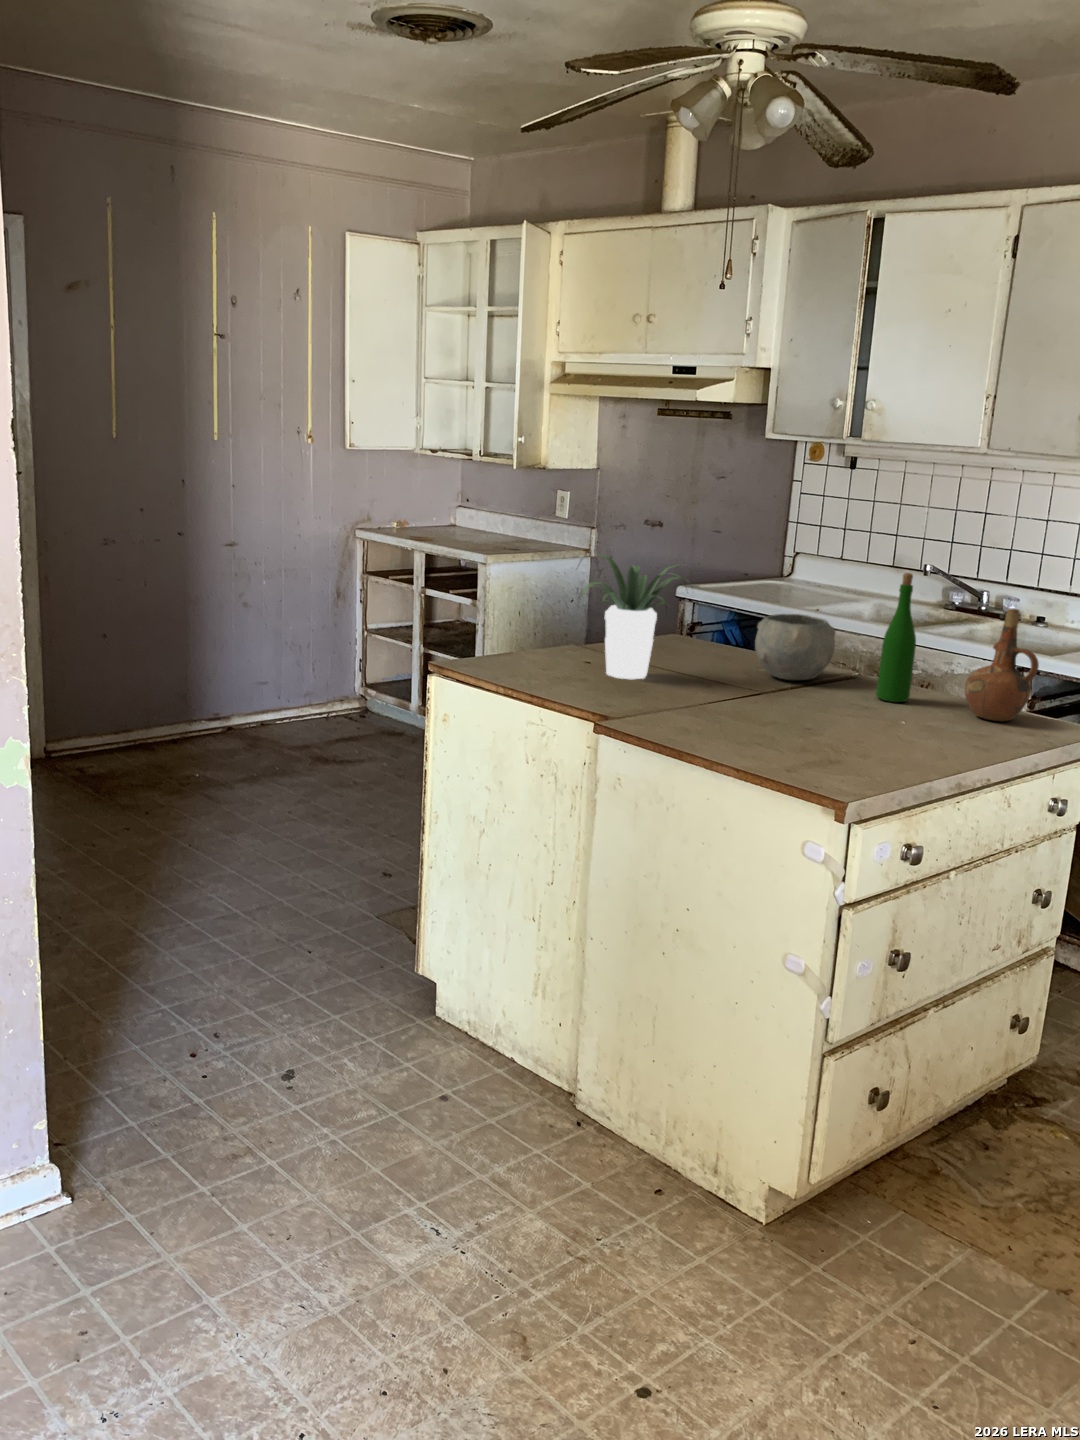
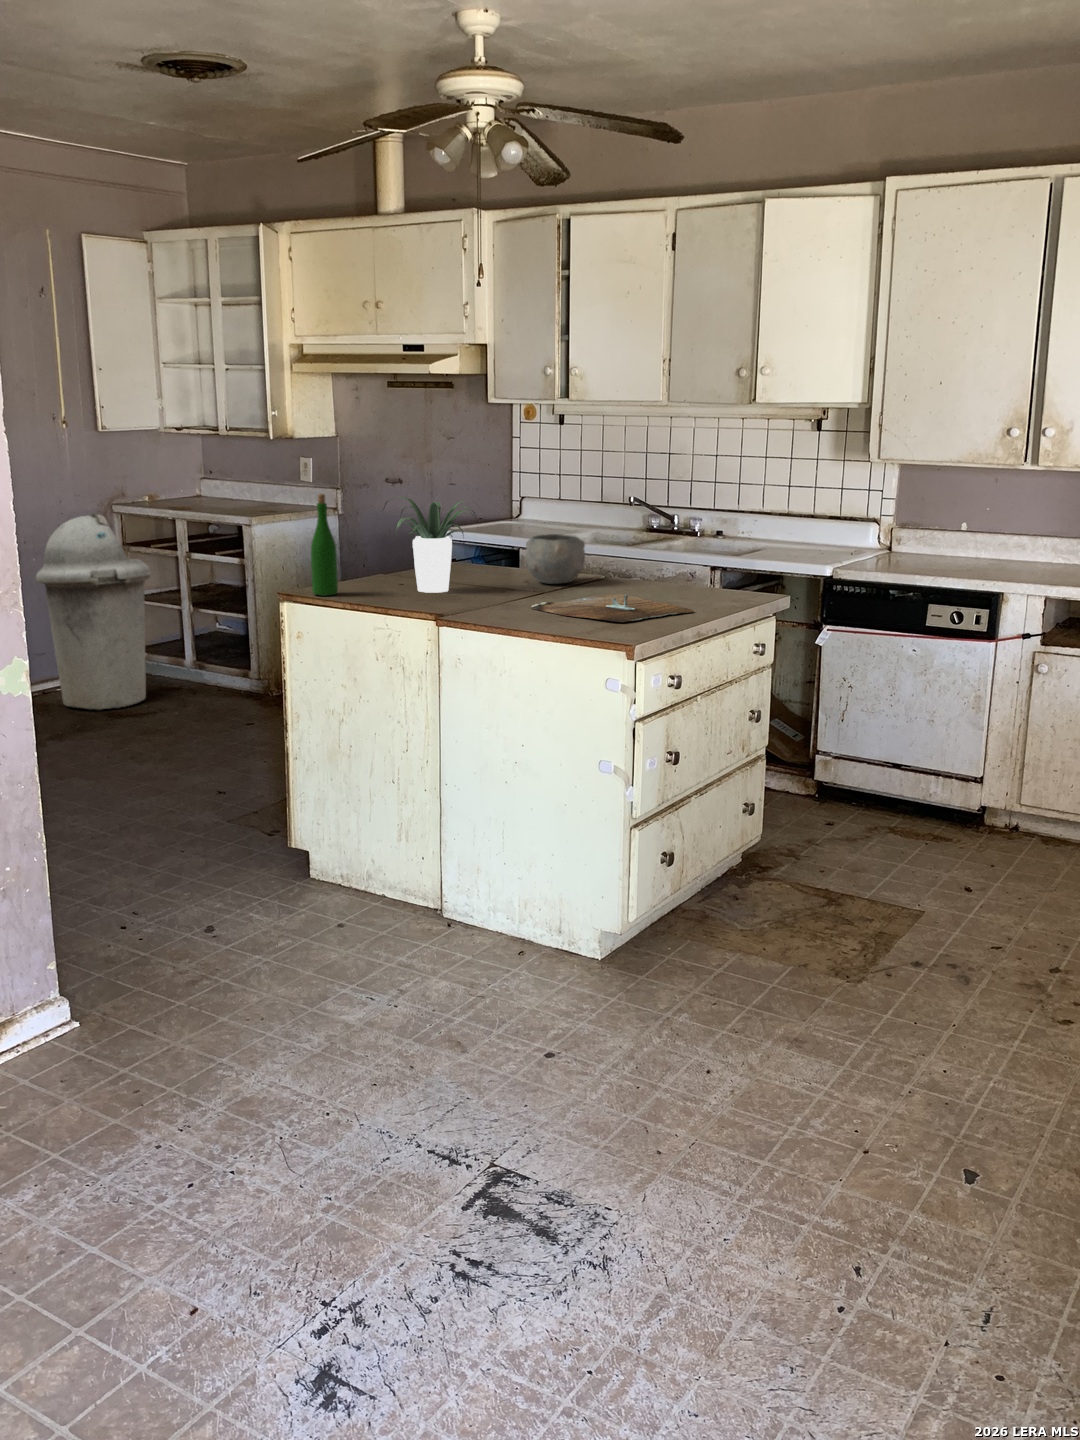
trash can: none [262,536,380,747] -> present [36,514,151,710]
wine bottle: present [876,573,916,702] -> present [311,494,338,596]
ceramic pitcher: present [965,608,1039,721] -> none [684,513,733,595]
cutting board: none [738,704,965,758] -> present [531,594,693,622]

